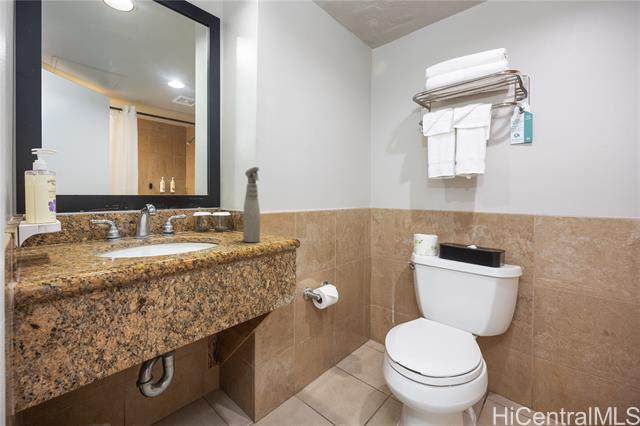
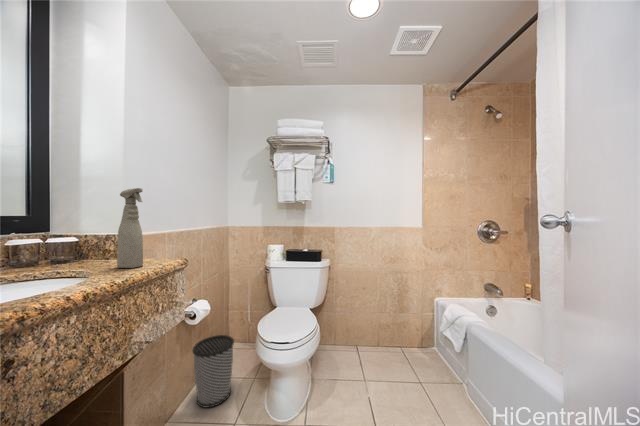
wastebasket: none [321,327,363,401] -> present [192,335,234,407]

